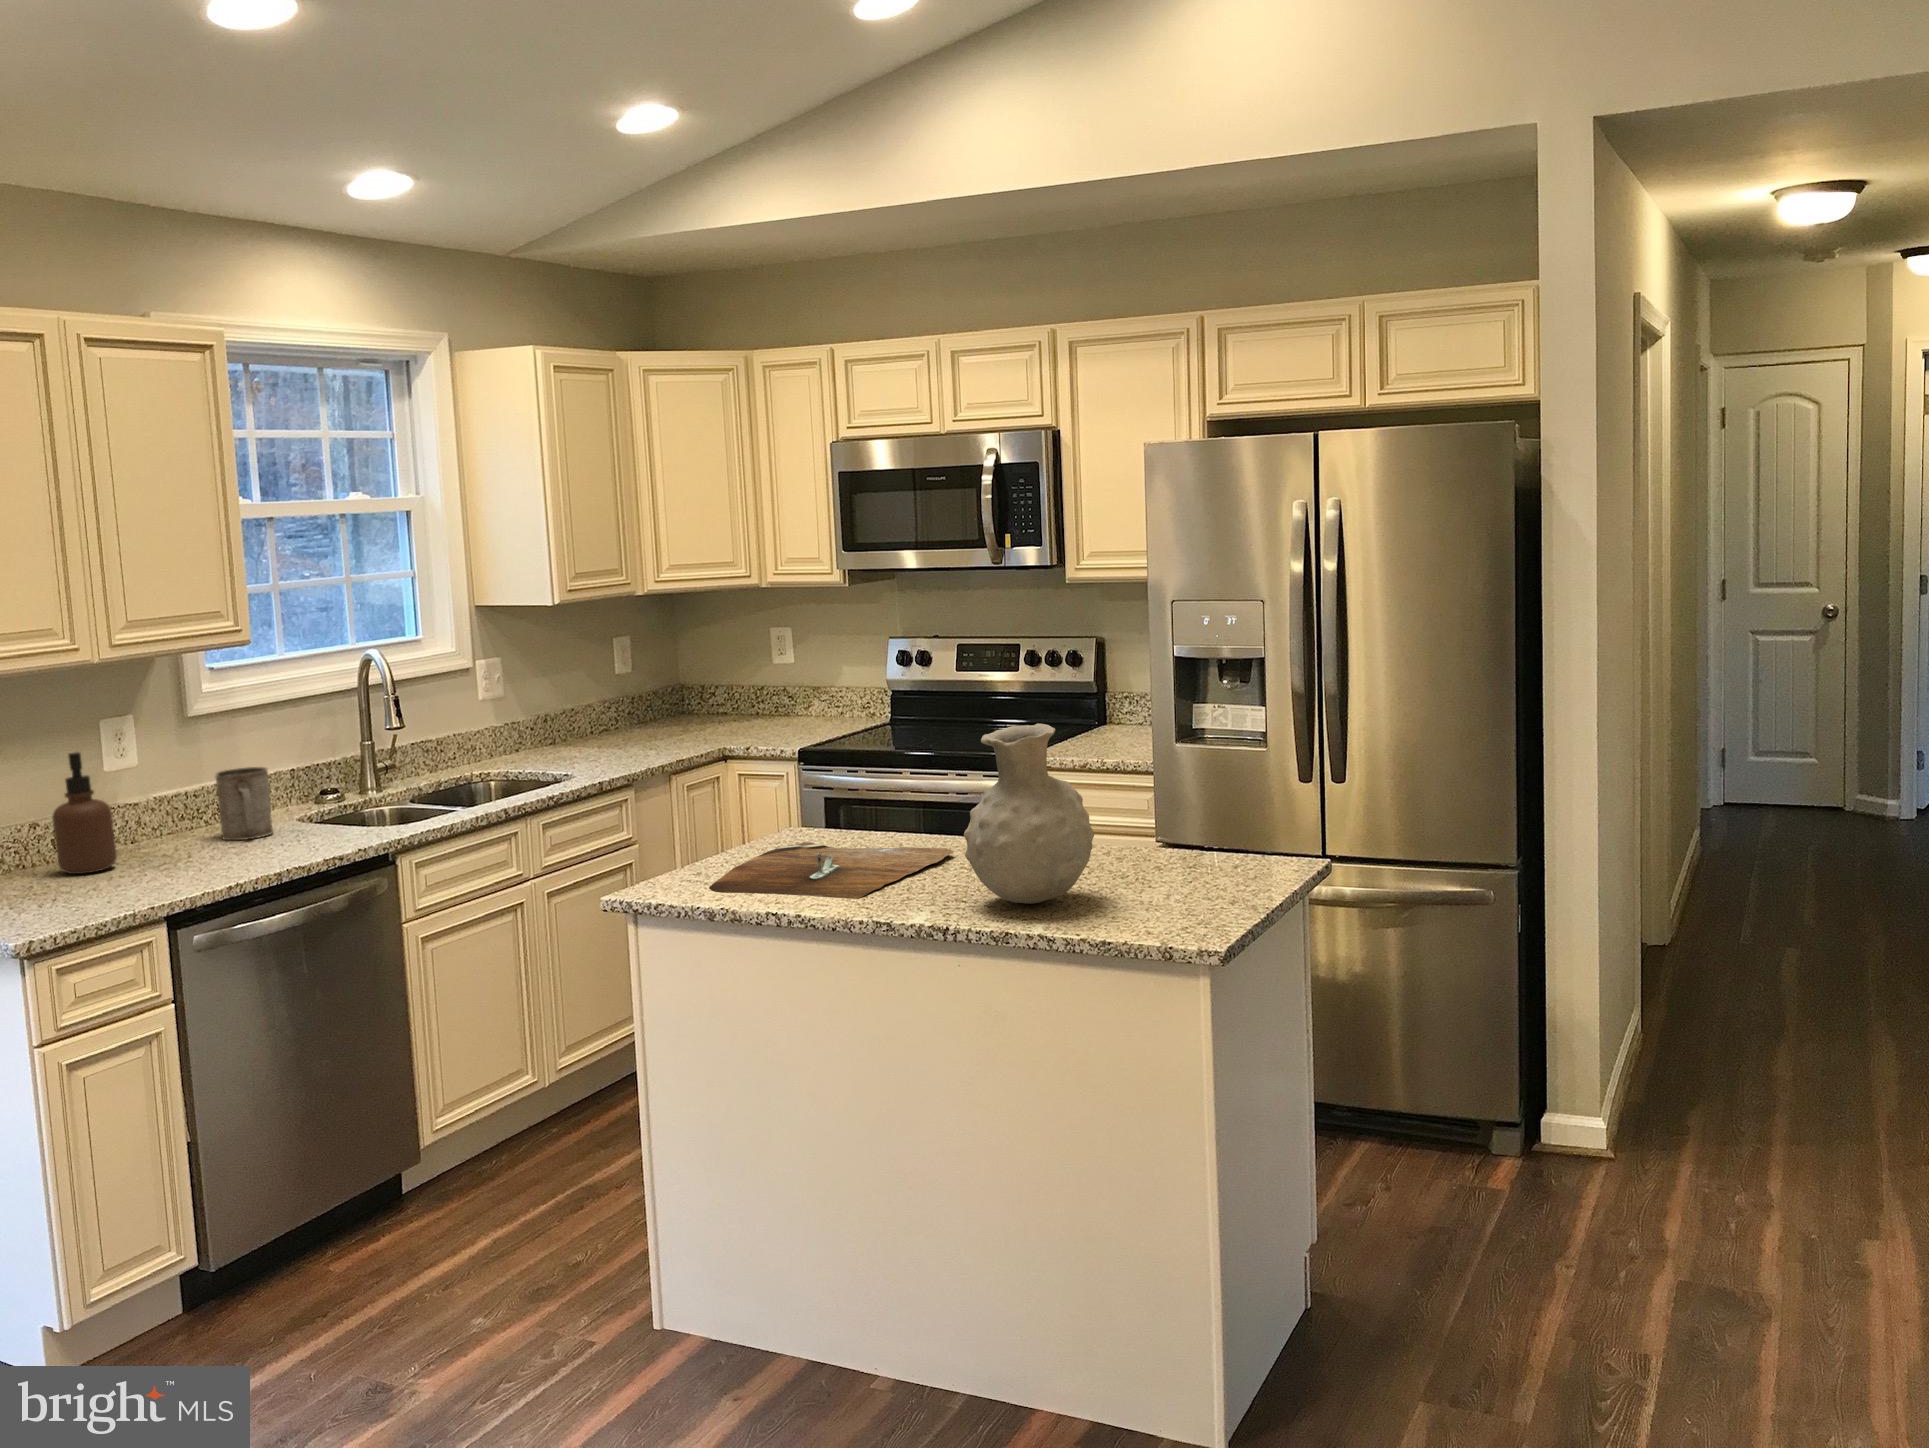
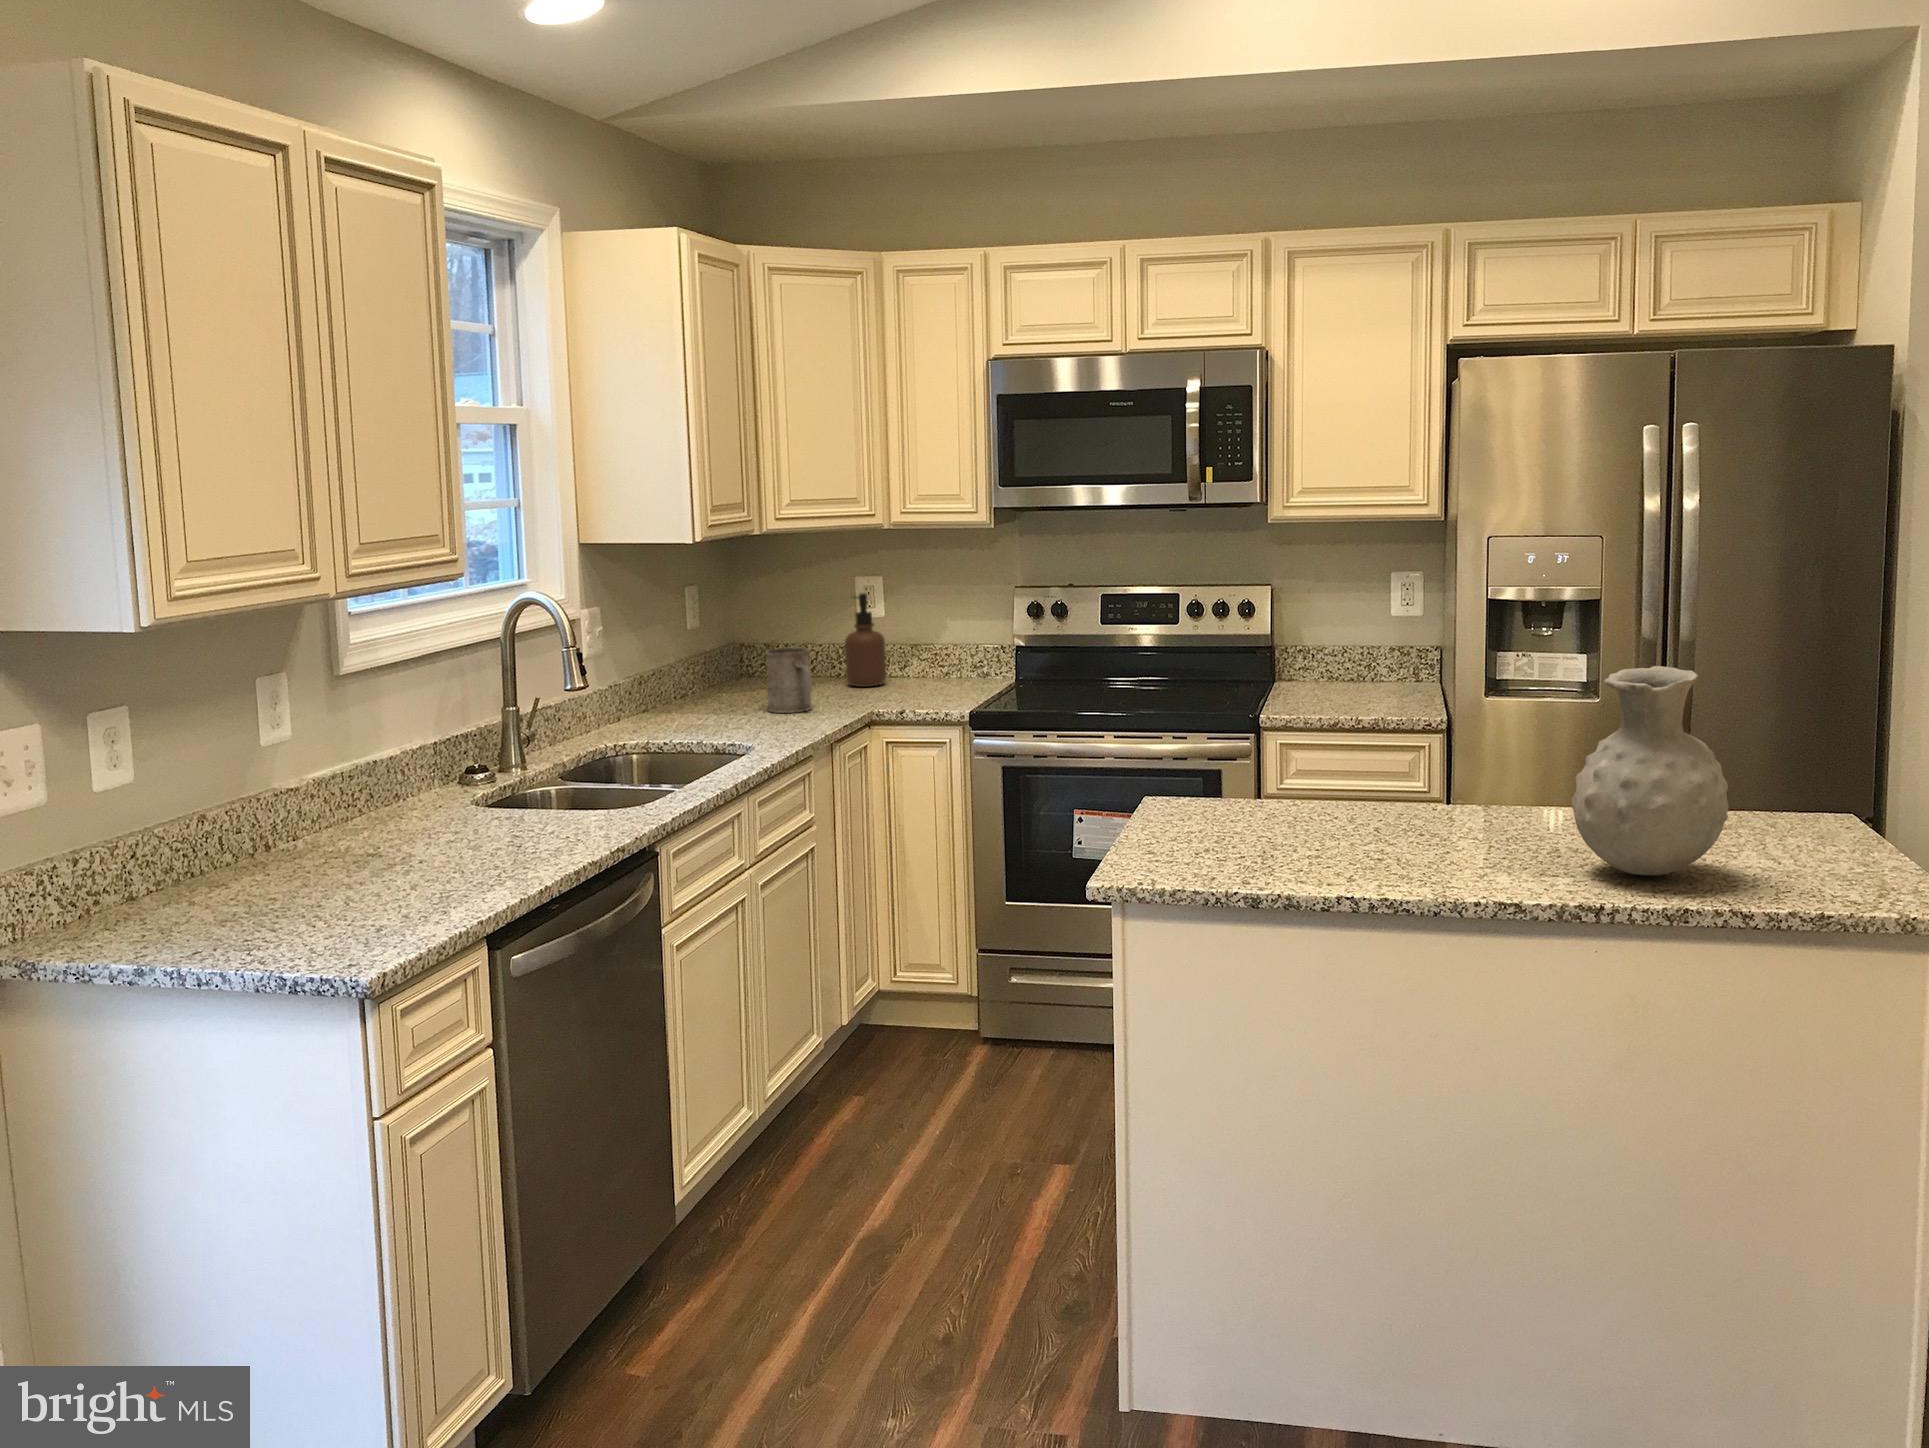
soap dispenser: present [52,752,117,874] -> present [845,593,886,687]
mug: present [215,767,273,840] -> present [765,647,812,713]
cutting board: present [709,842,954,899] -> none [1200,814,1442,878]

